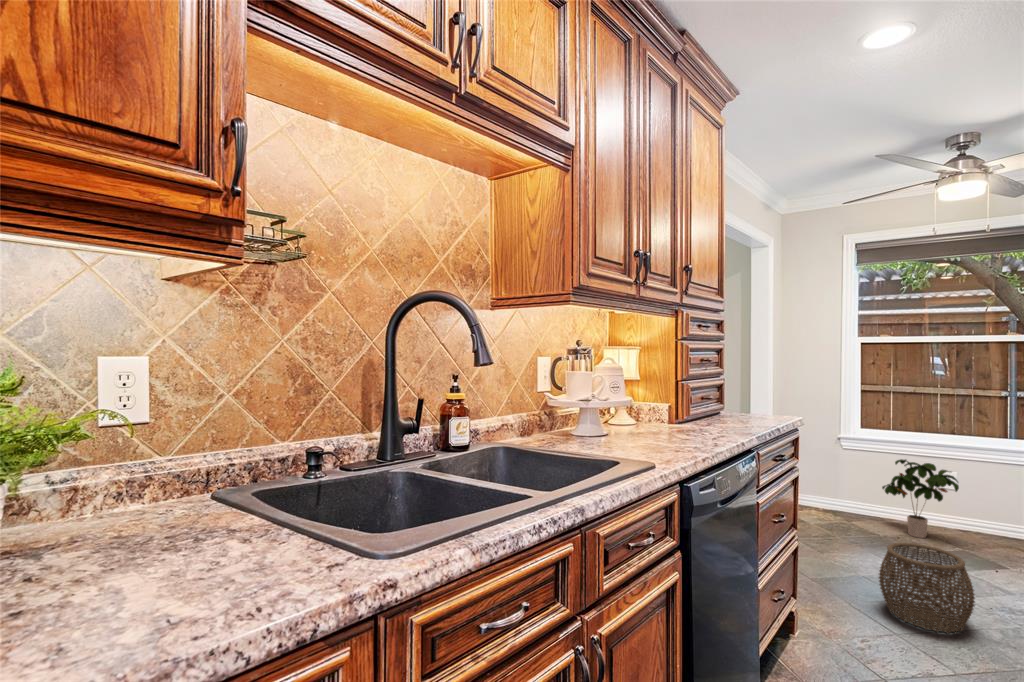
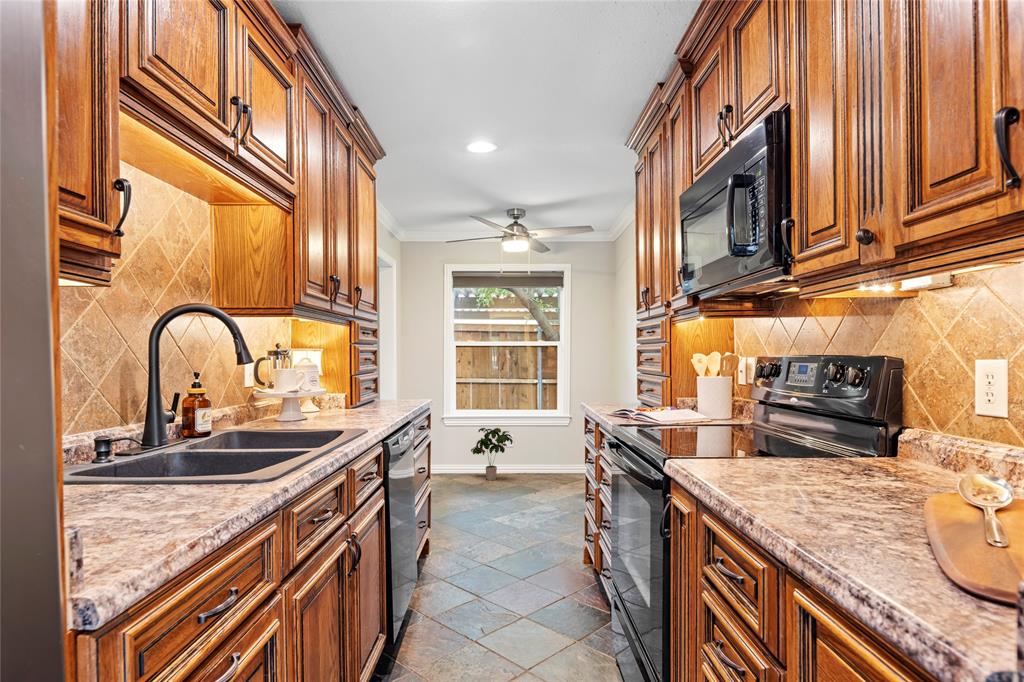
woven basket: present [879,543,975,633] -> none [473,477,522,528]

